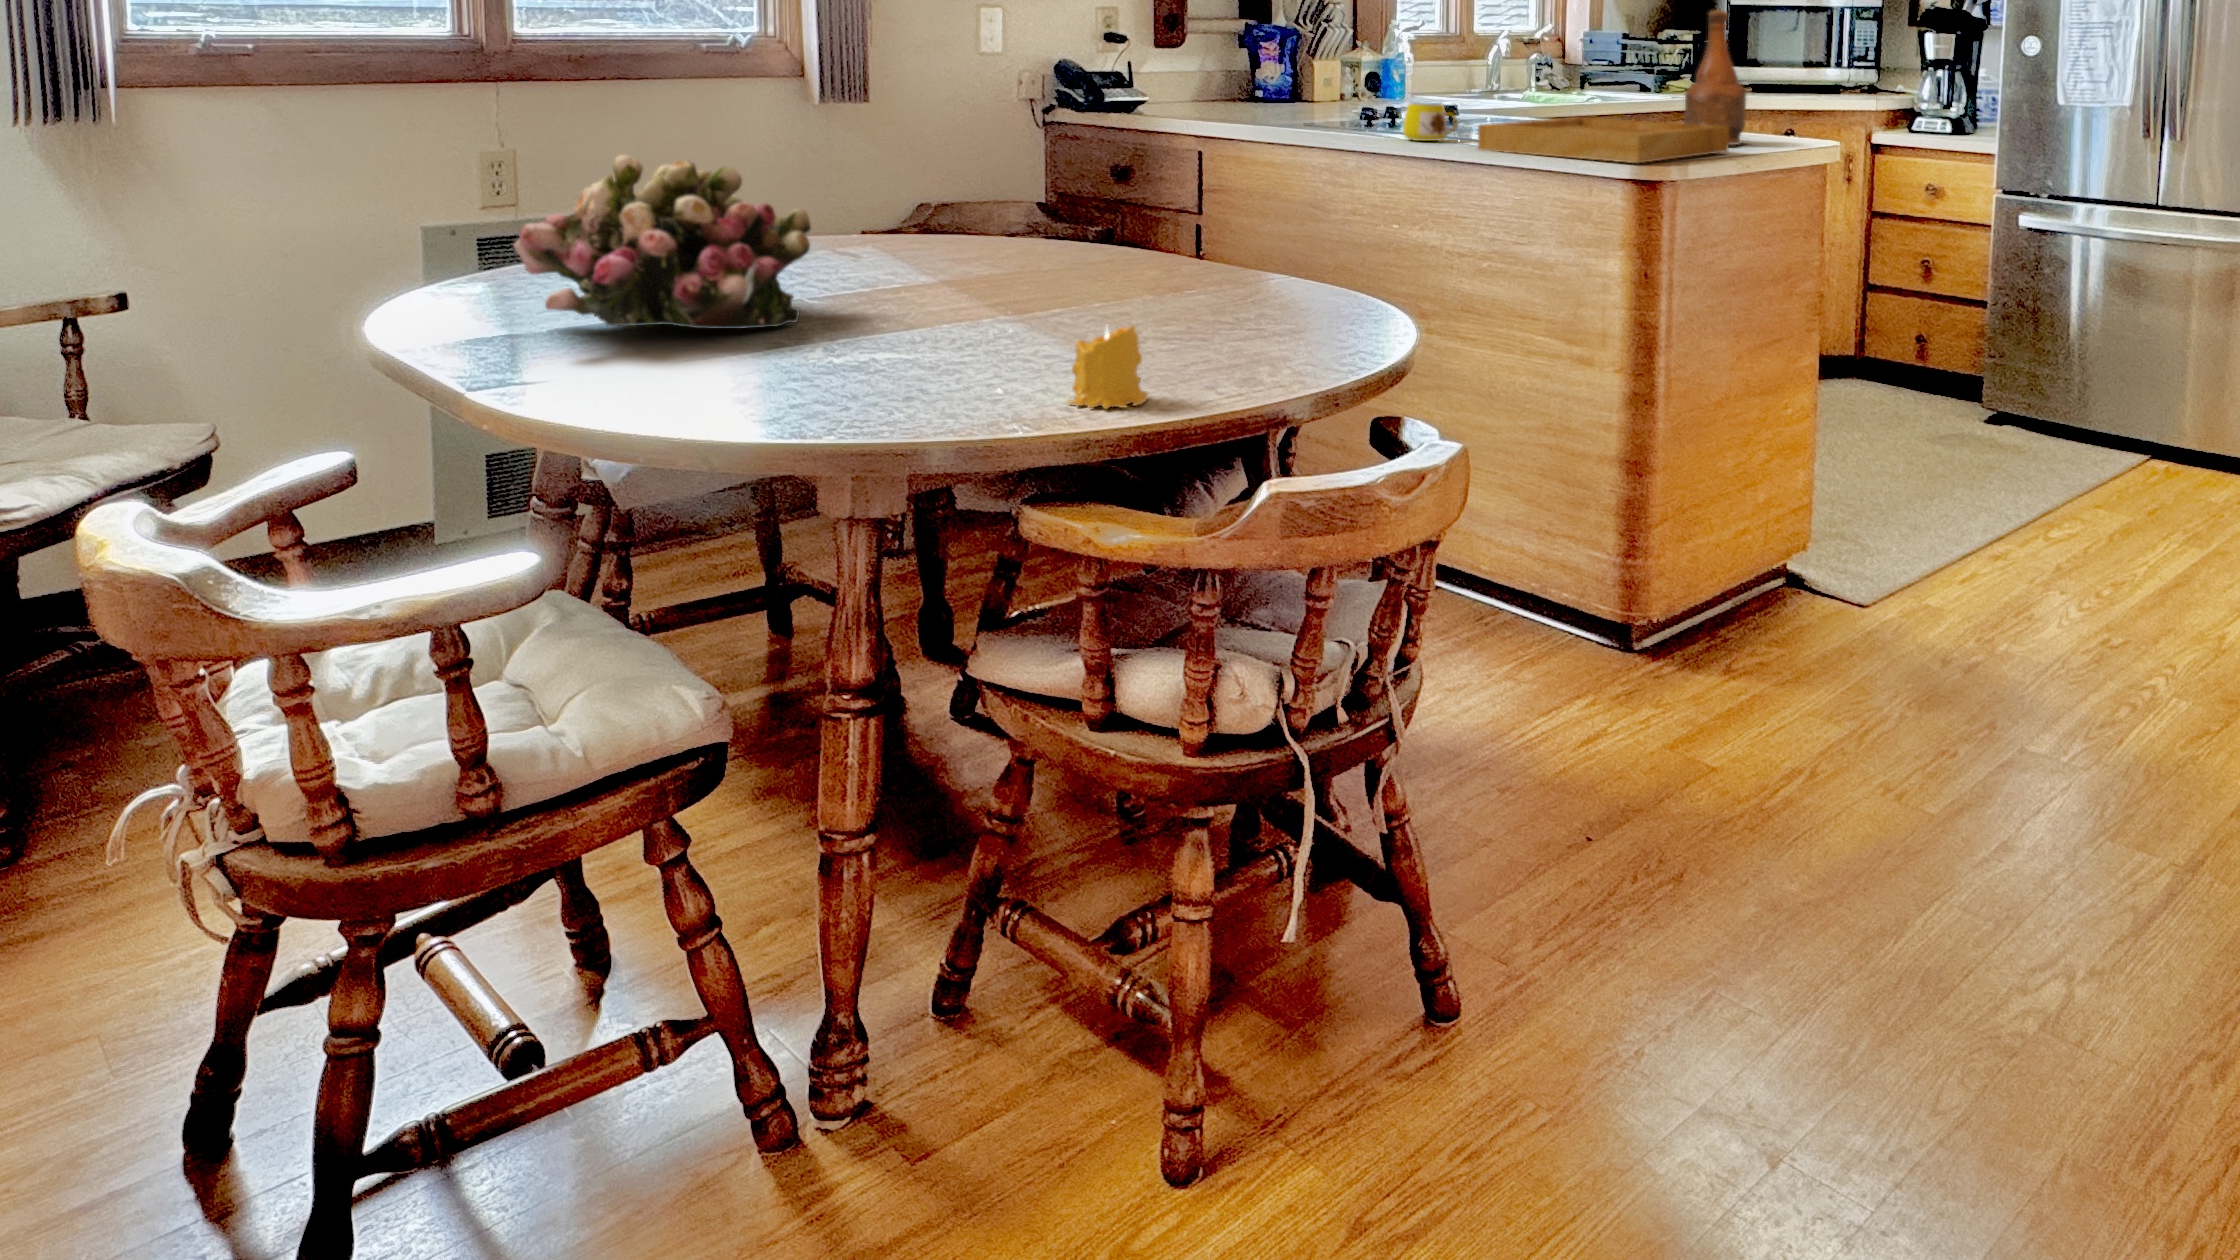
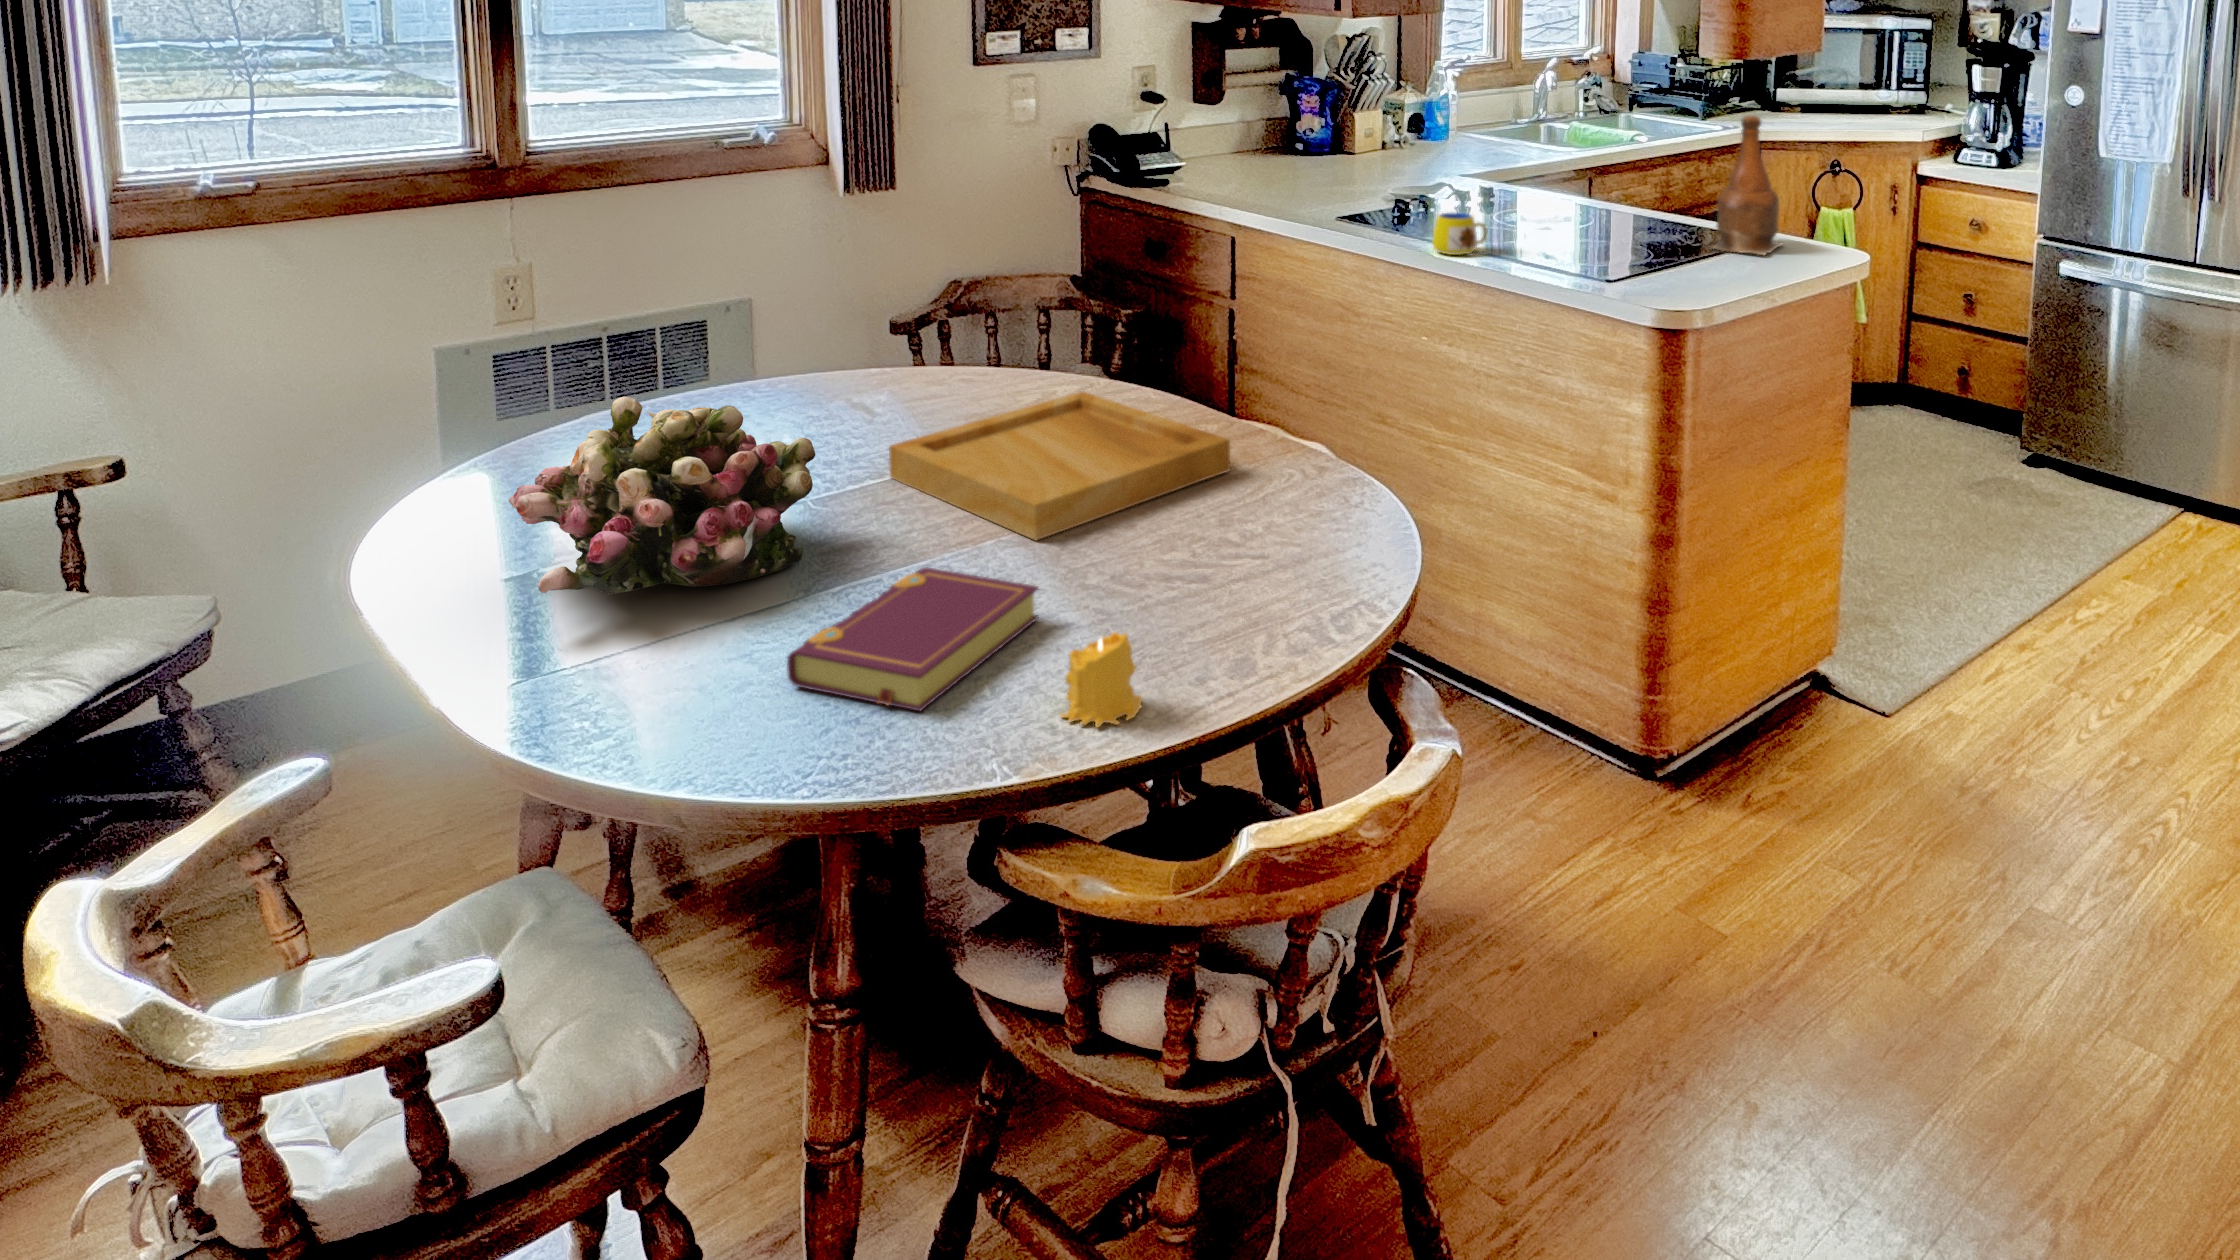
tray: present [1478,117,1729,163] -> present [889,392,1230,540]
book: none [793,310,1038,398] -> present [787,567,1038,711]

